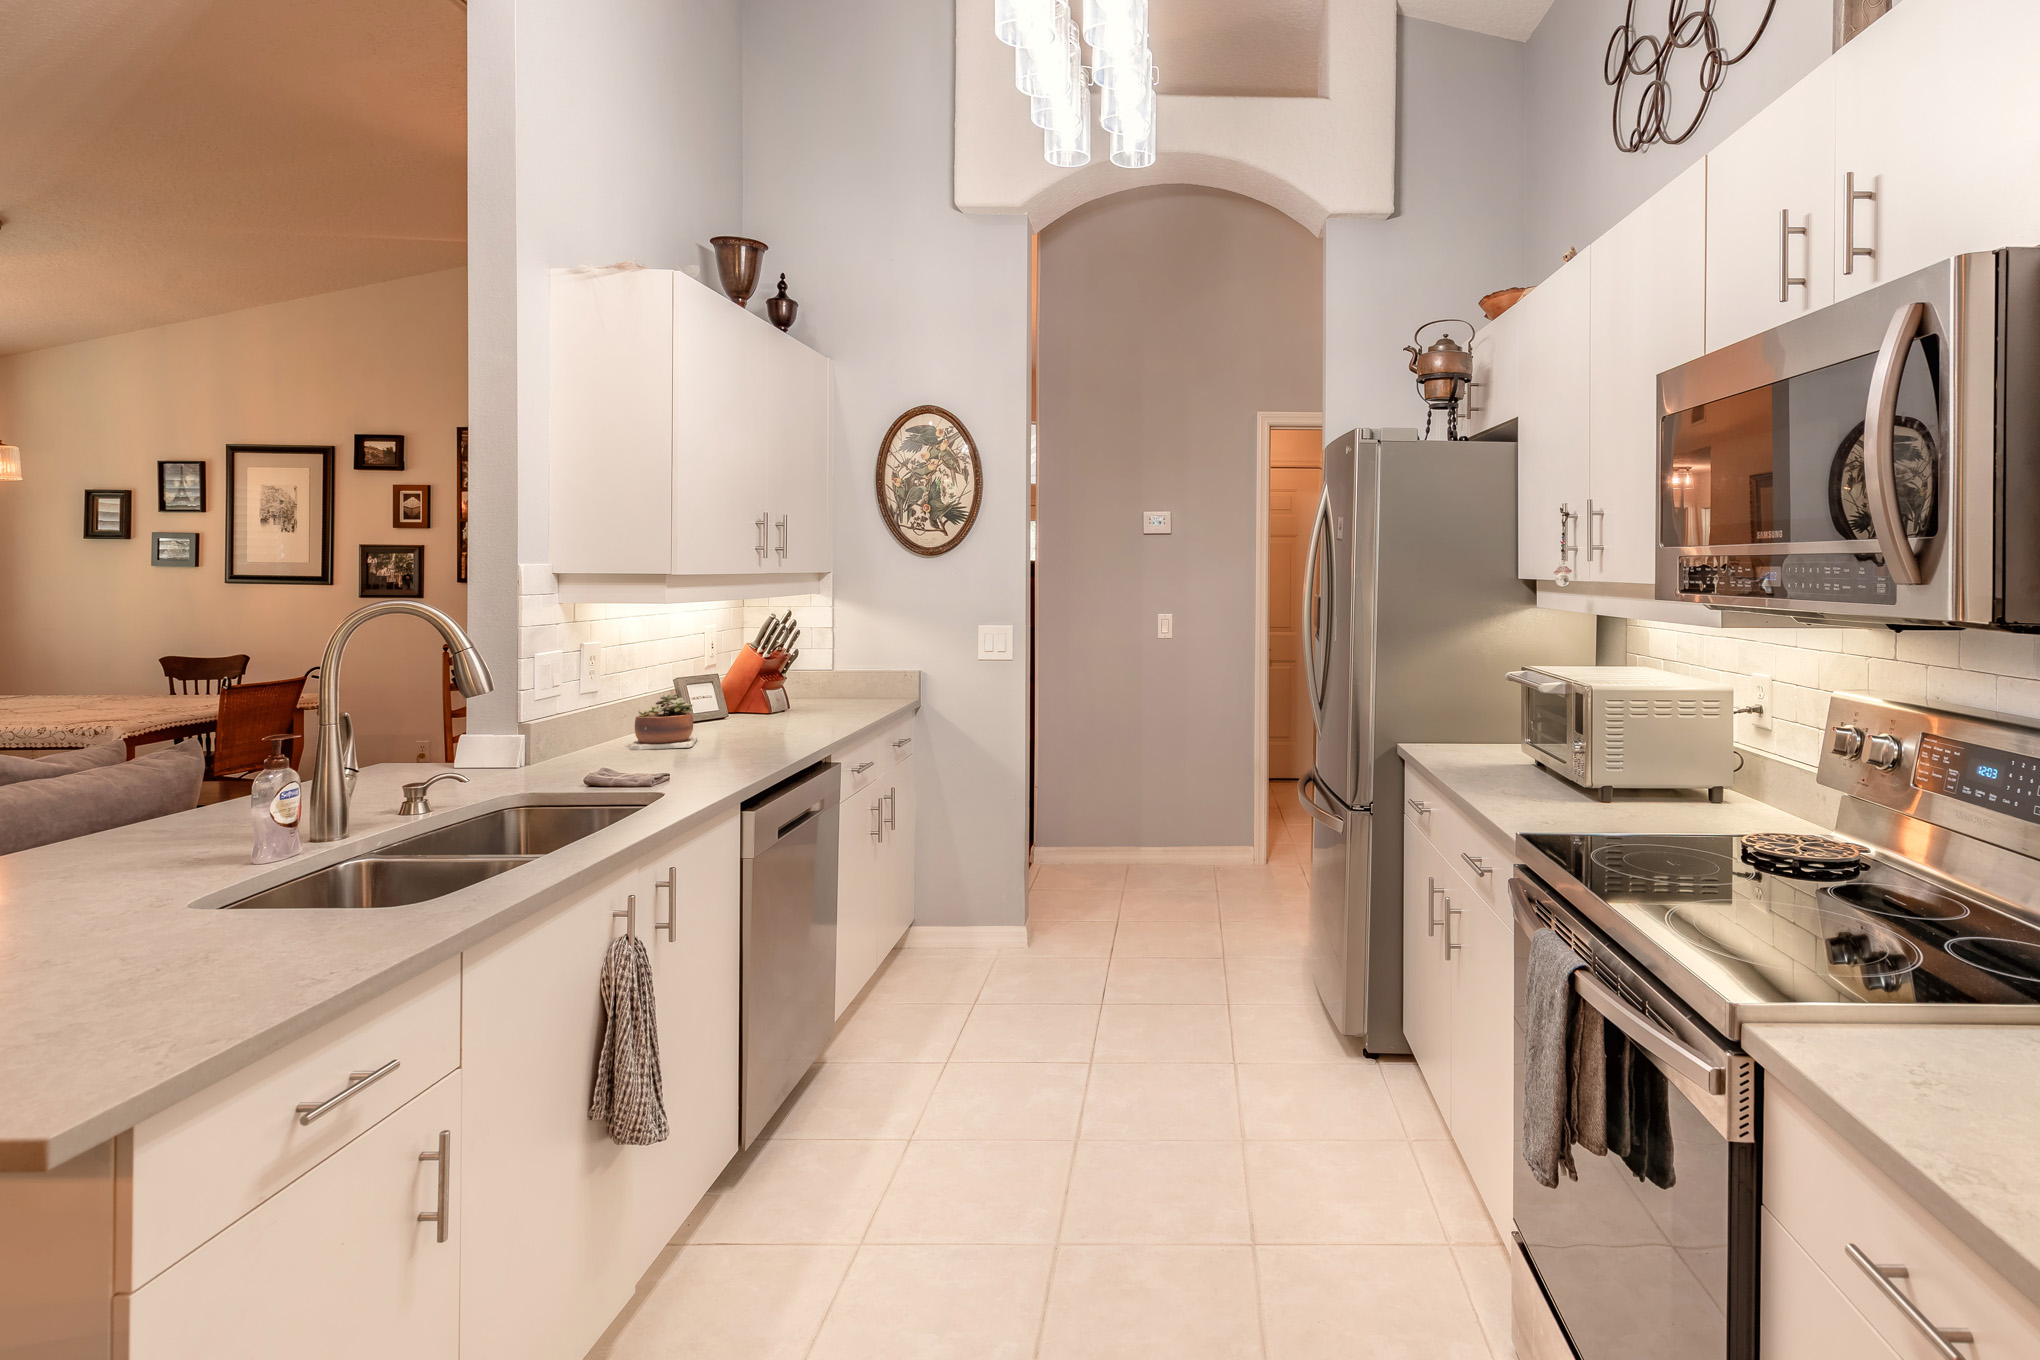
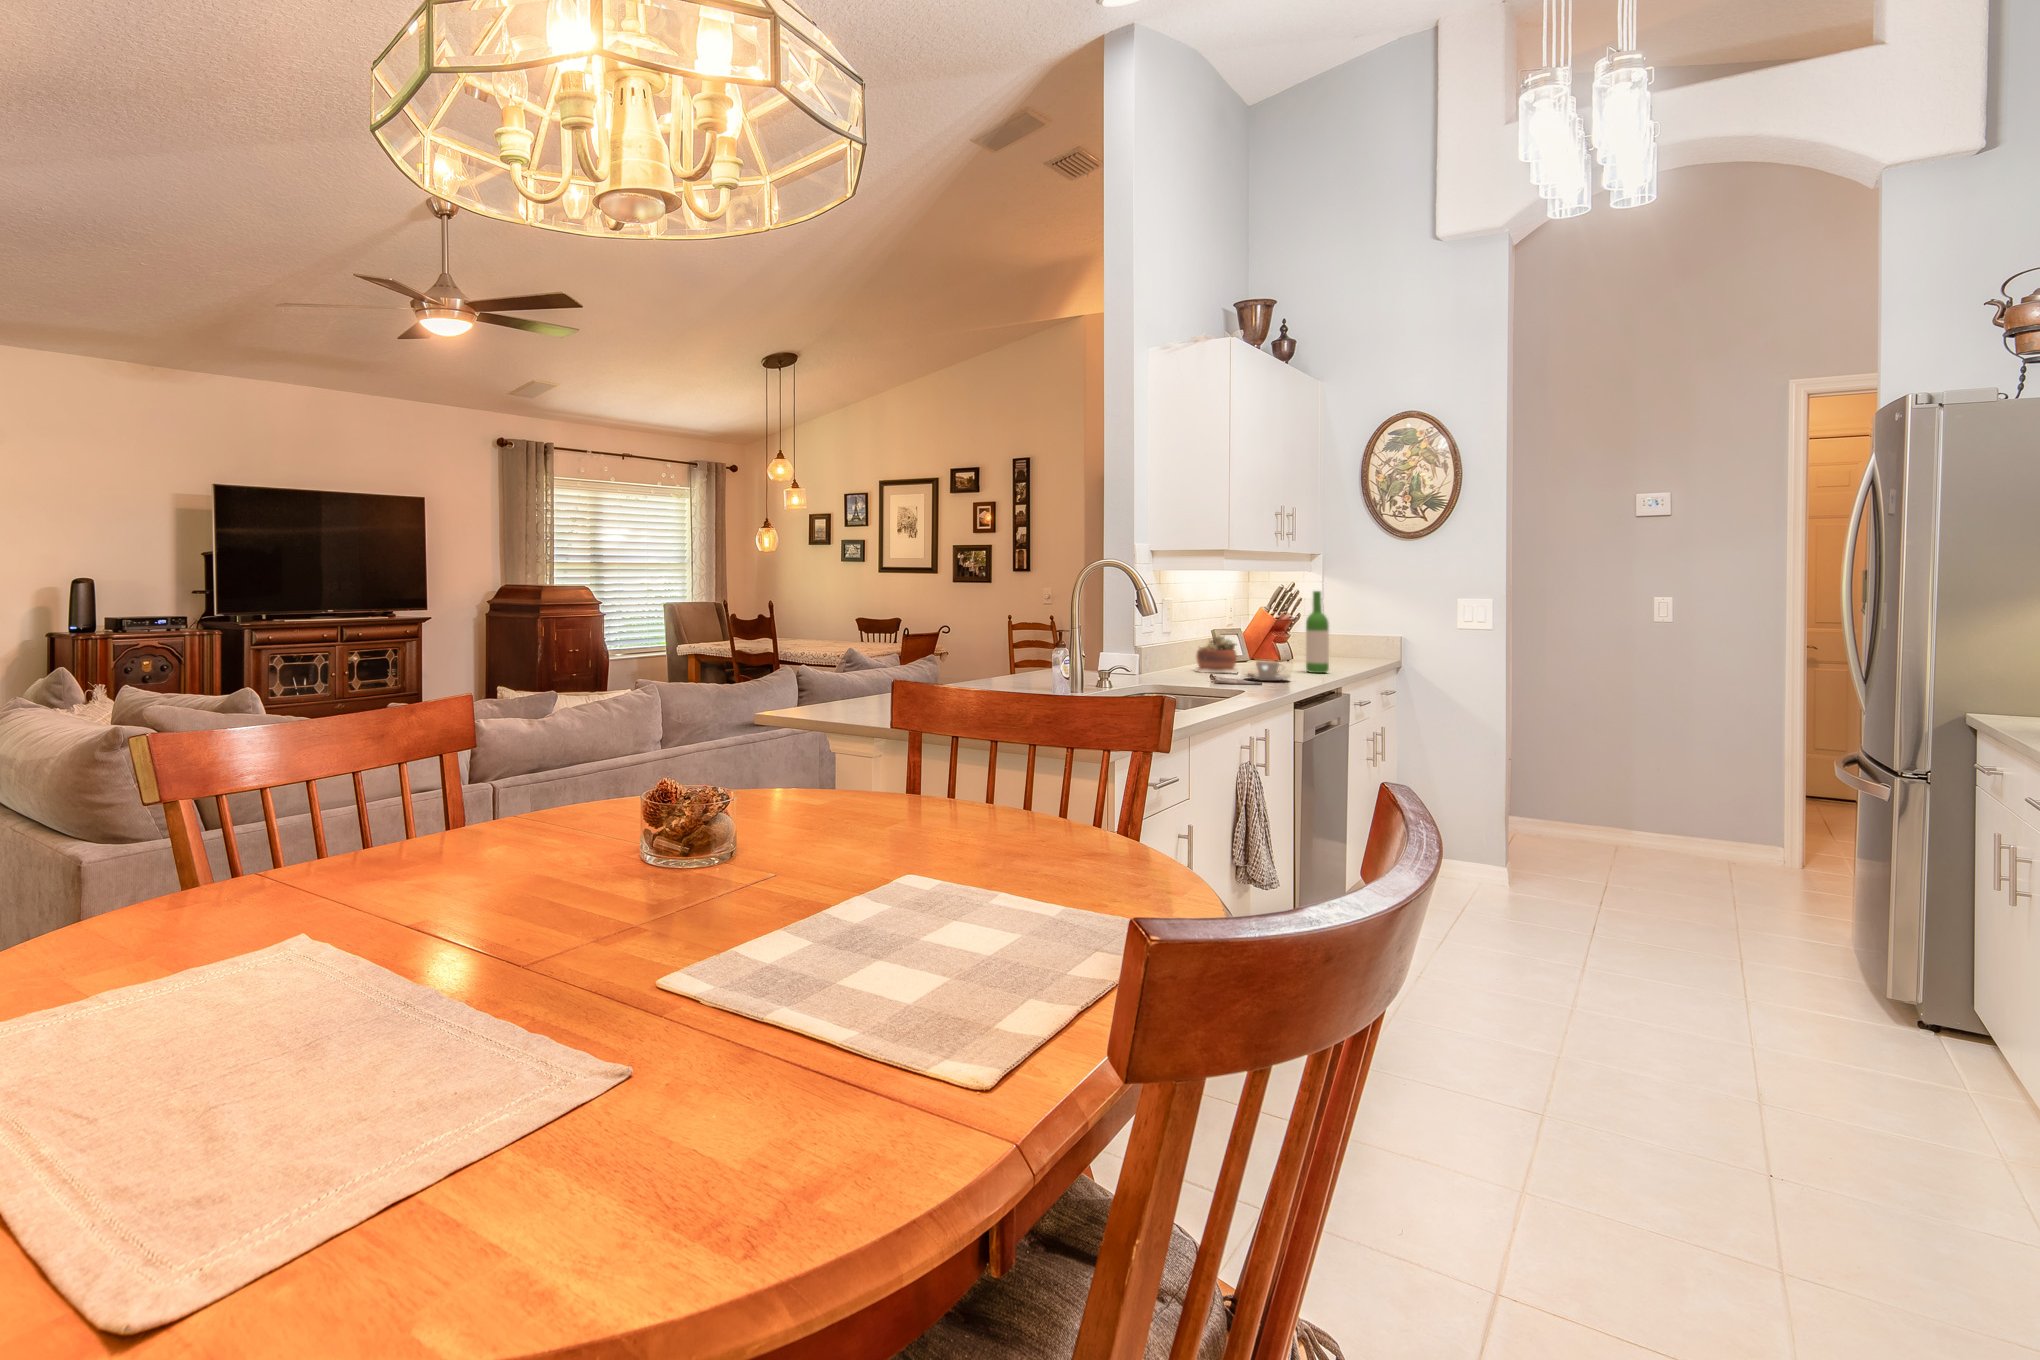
wine bottle: none [791,627,819,735] -> present [1306,591,1329,673]
coffee cup: none [692,730,758,760] -> present [1245,661,1290,681]

